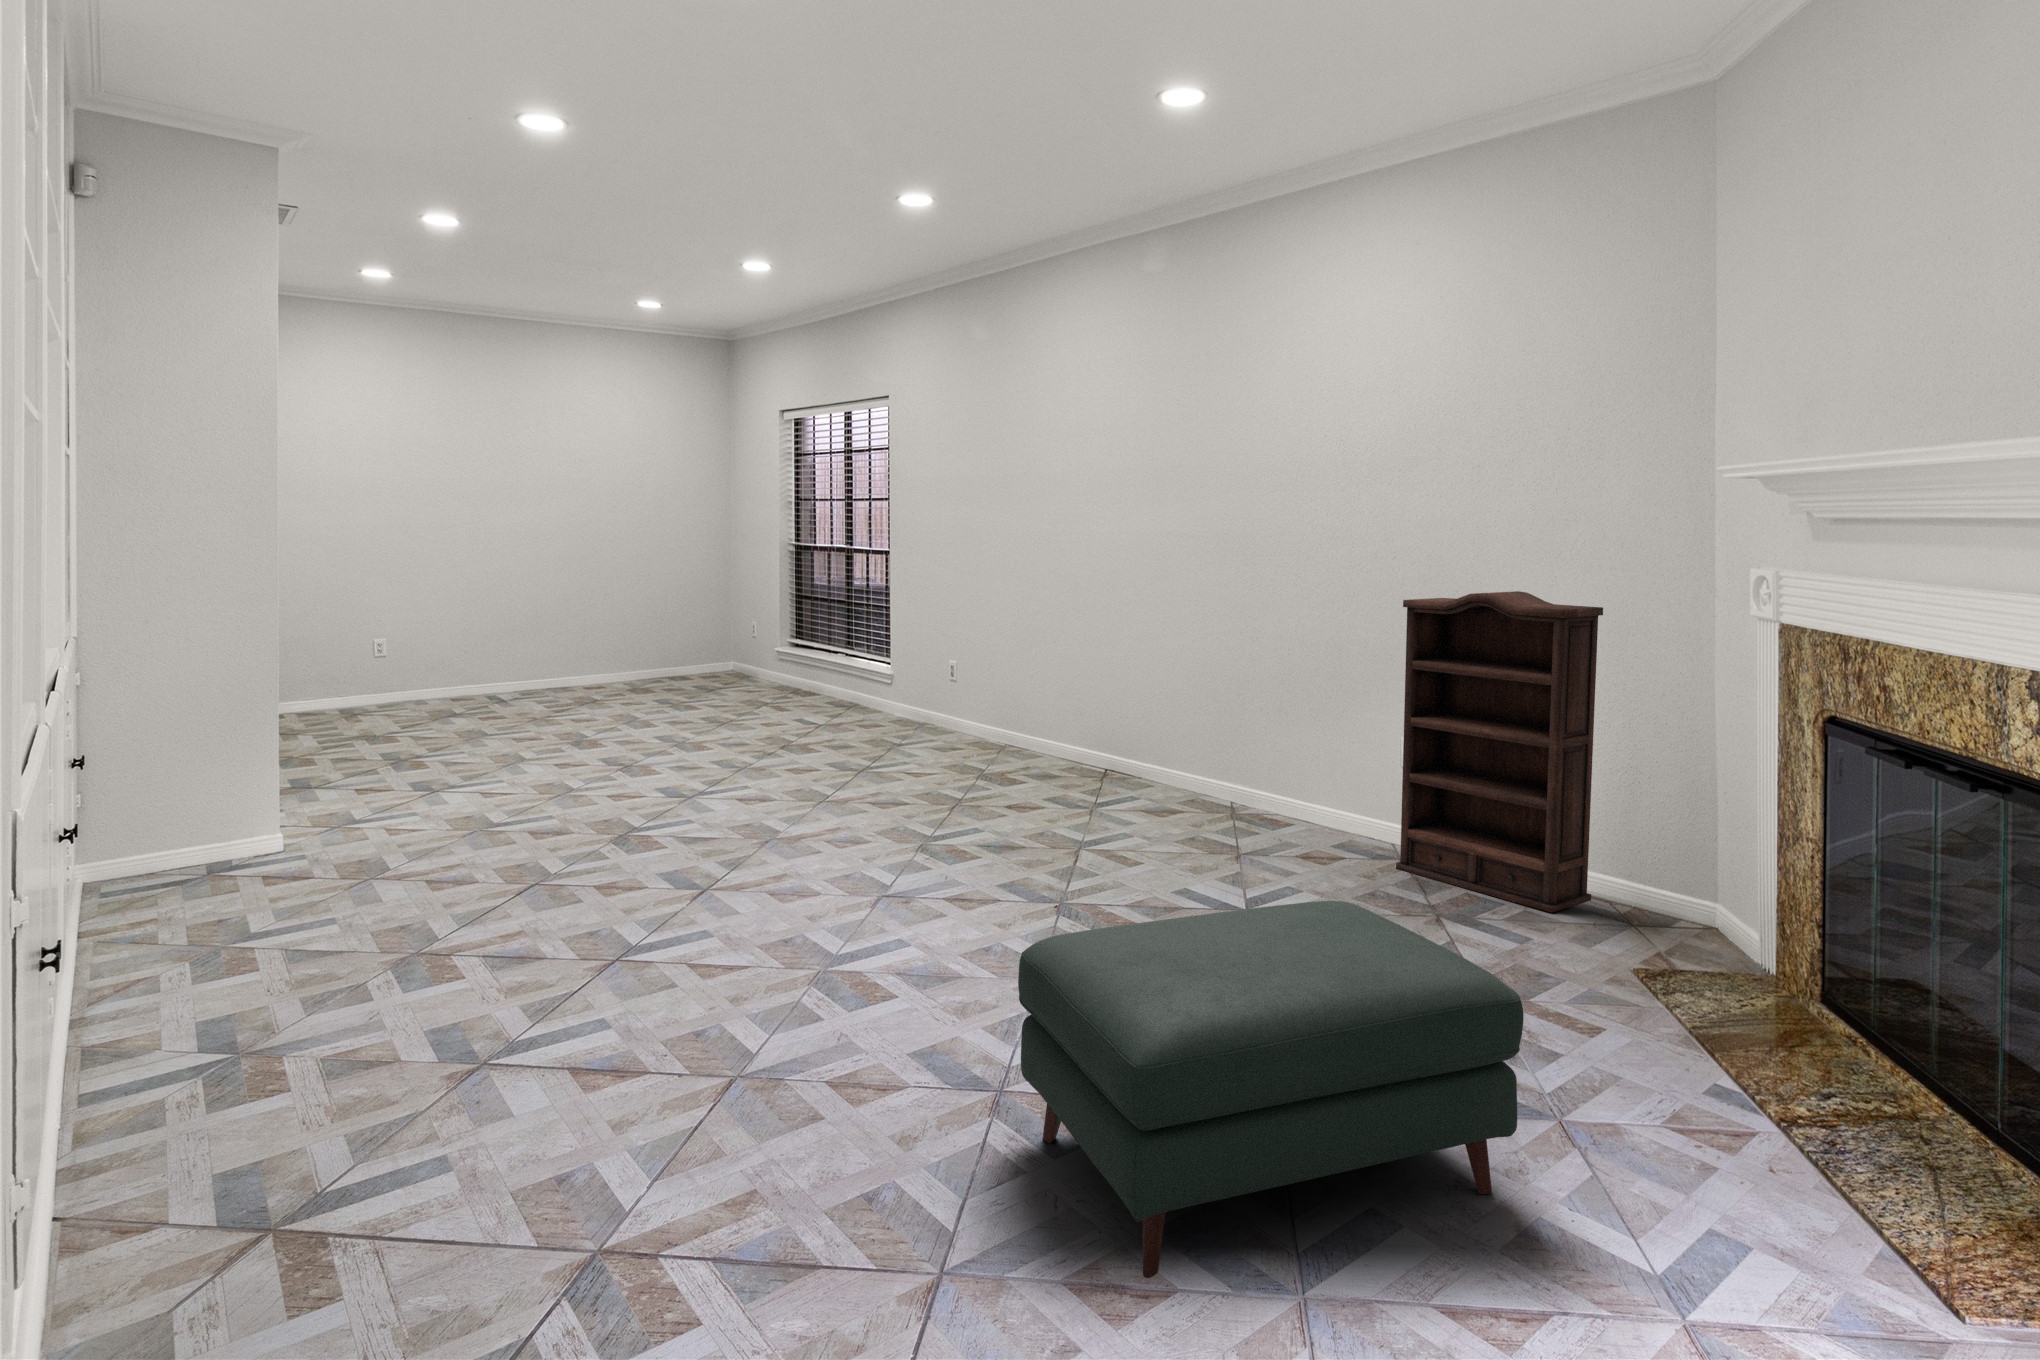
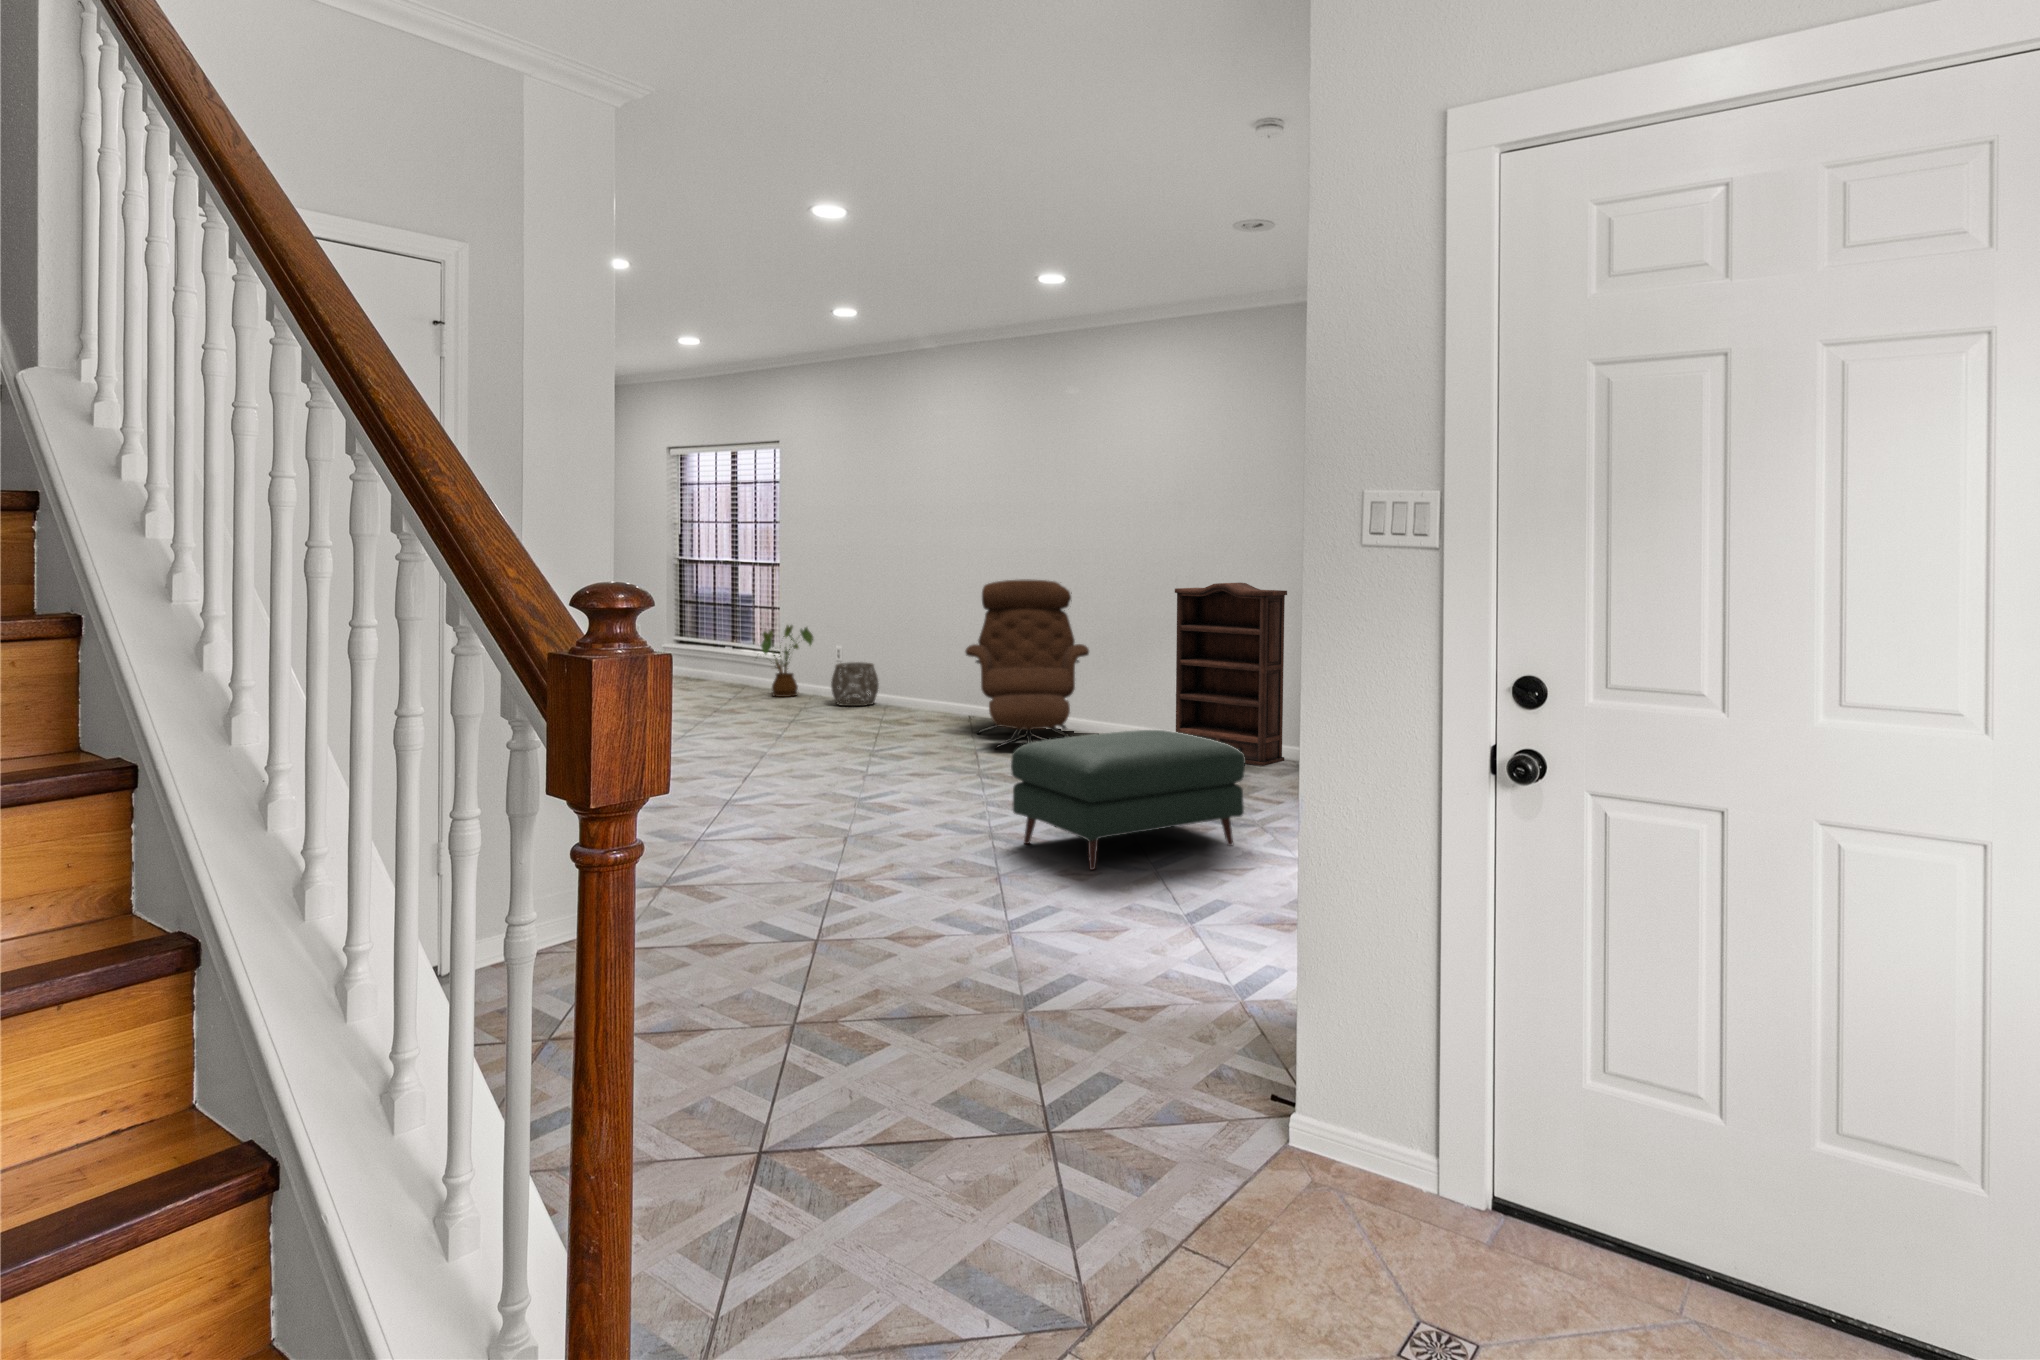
lounge chair: none [1085,579,1272,856] -> present [965,579,1089,749]
house plant: none [847,632,925,728] -> present [761,625,813,697]
woven basket: none [933,687,998,748] -> present [831,662,879,706]

